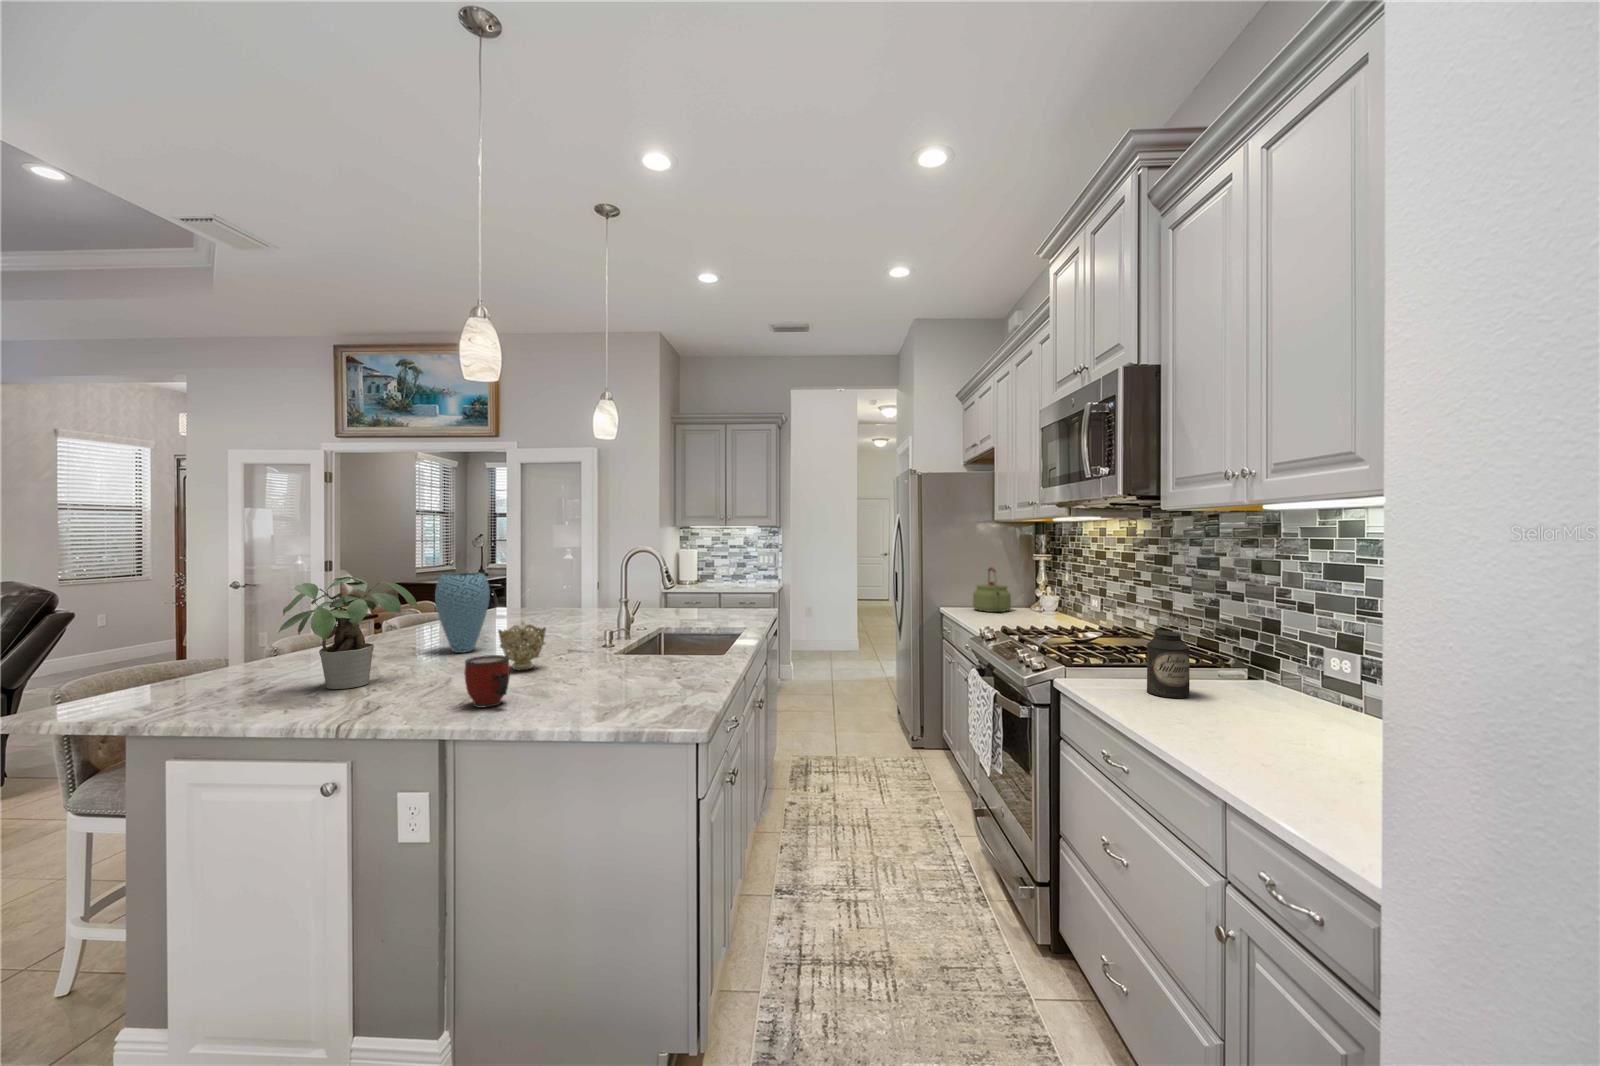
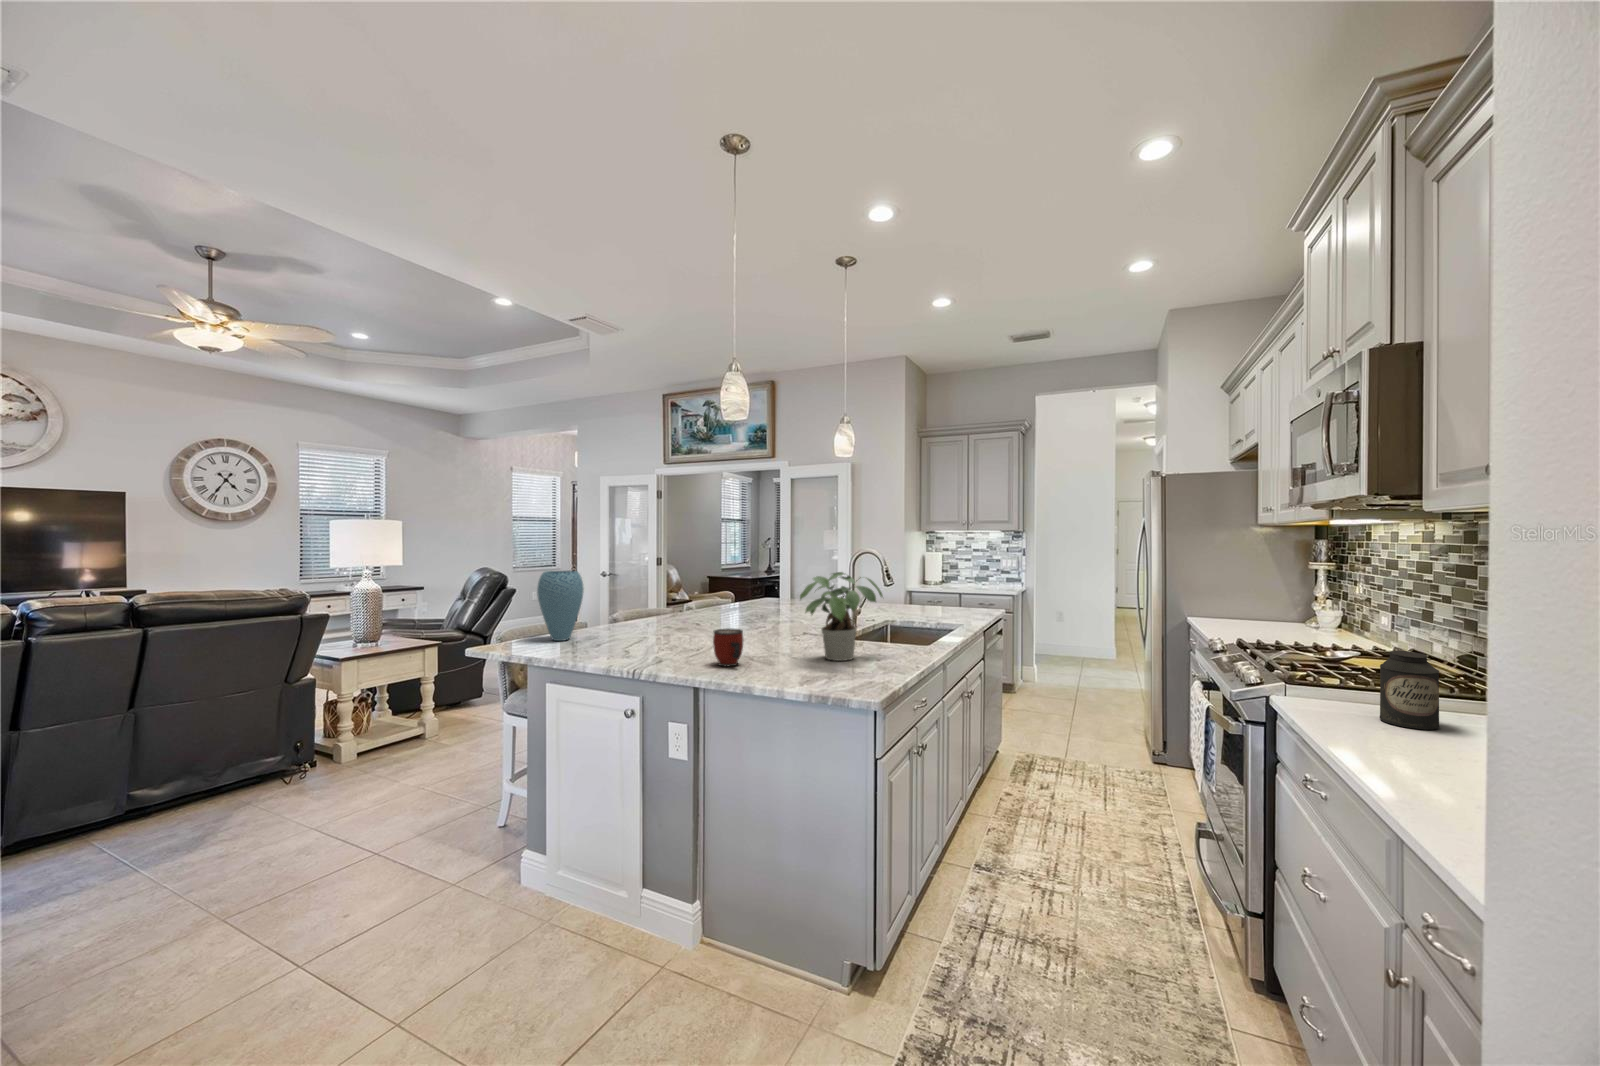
kettle: present [973,568,1011,612] -> none [1224,575,1274,625]
vase: present [435,573,490,653] -> present [537,571,584,641]
potted plant: present [279,577,417,689] -> present [800,572,883,661]
decorative bowl: present [498,625,546,670] -> none [745,609,780,644]

